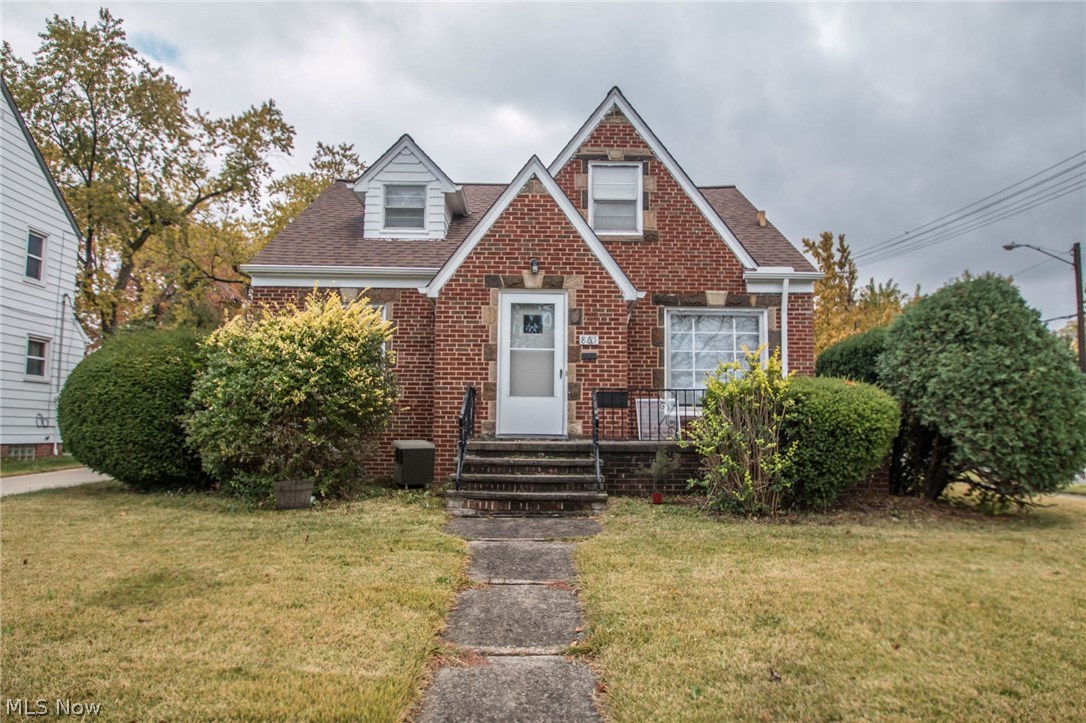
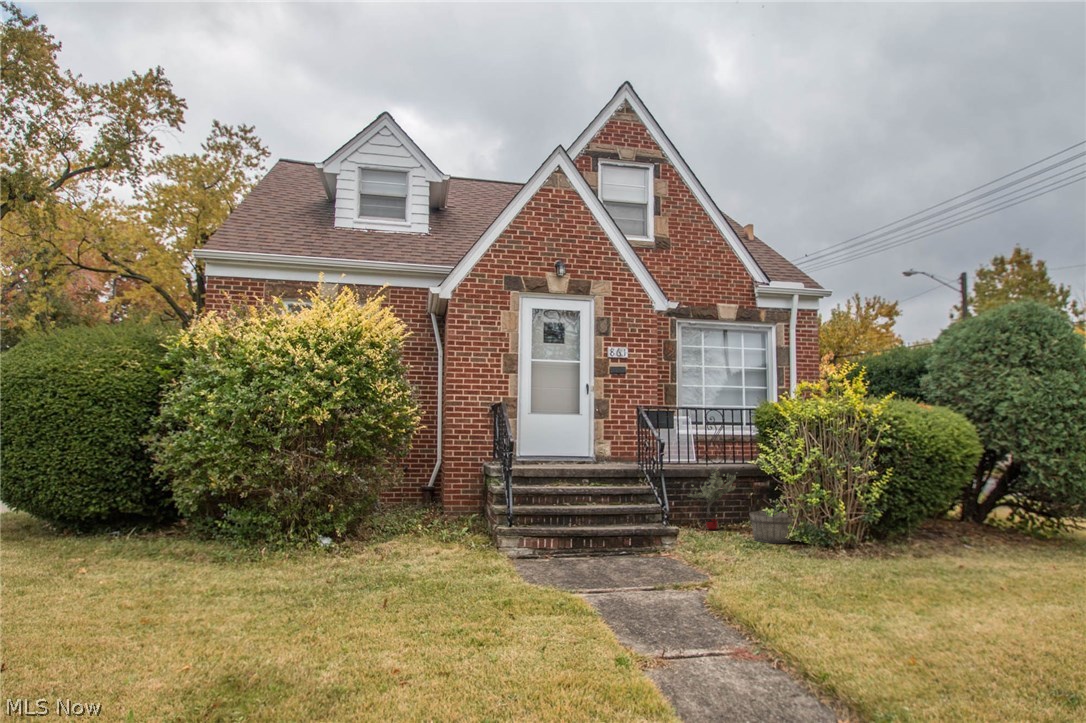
storage bench: present [393,440,435,489] -> none [388,464,448,521]
wooden bucket: present [273,474,314,509] -> present [750,508,793,543]

